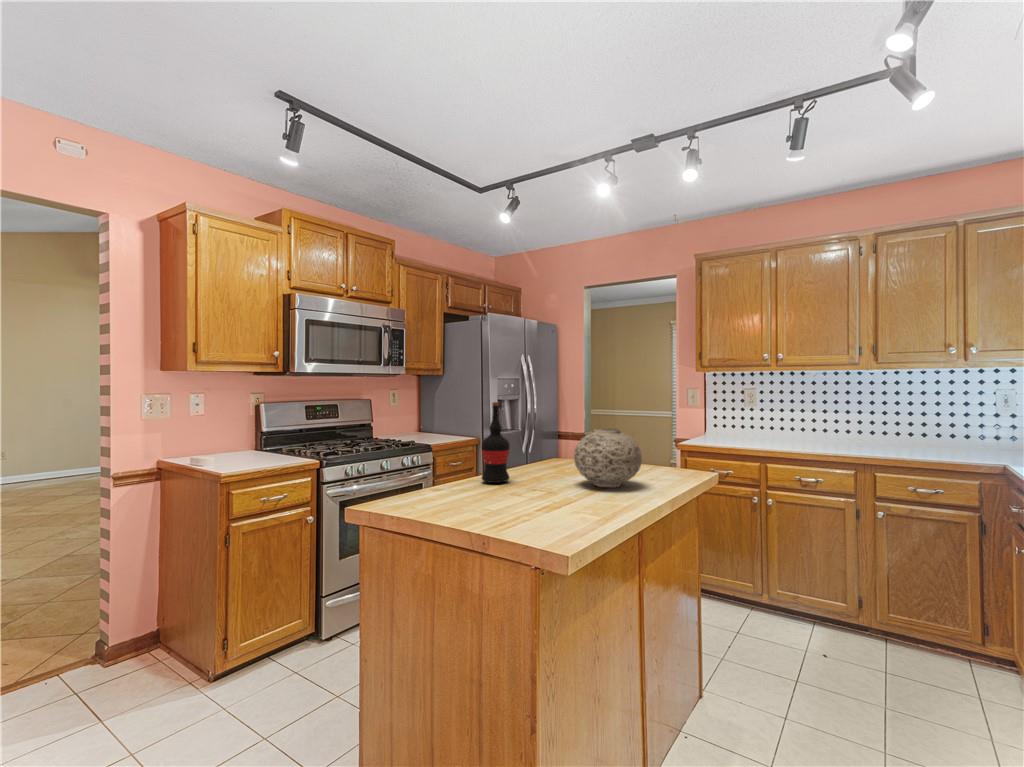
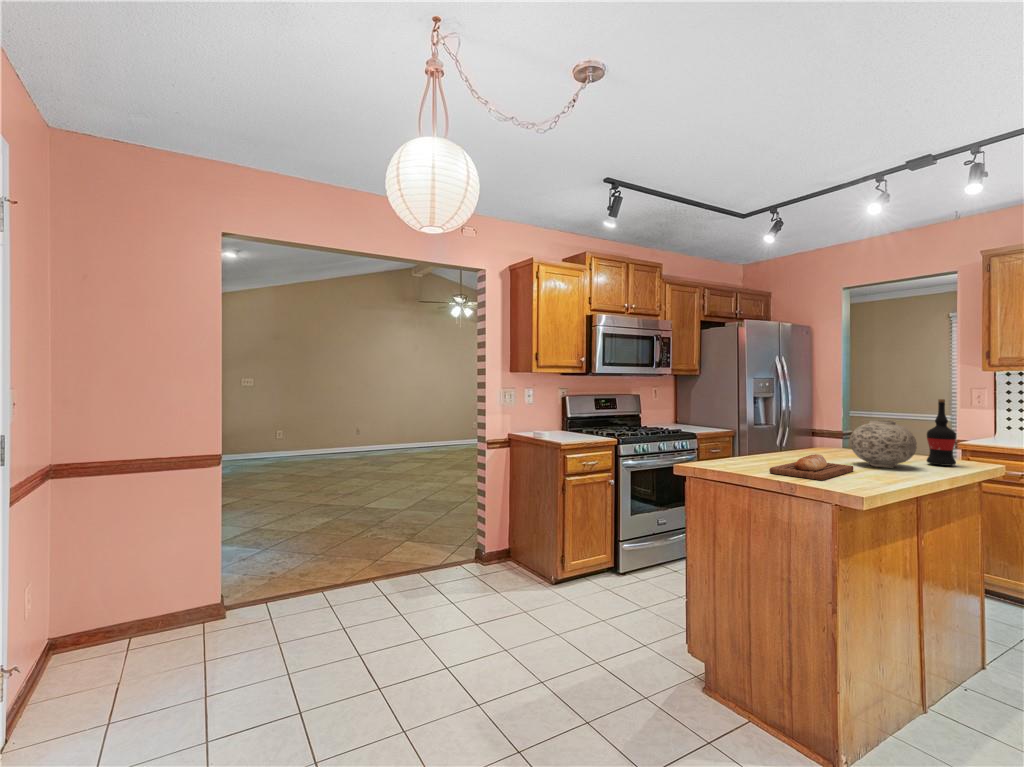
wine bottle: present [481,402,510,483] -> present [927,399,956,466]
bread loaf: none [466,479,574,523] -> present [769,454,853,480]

